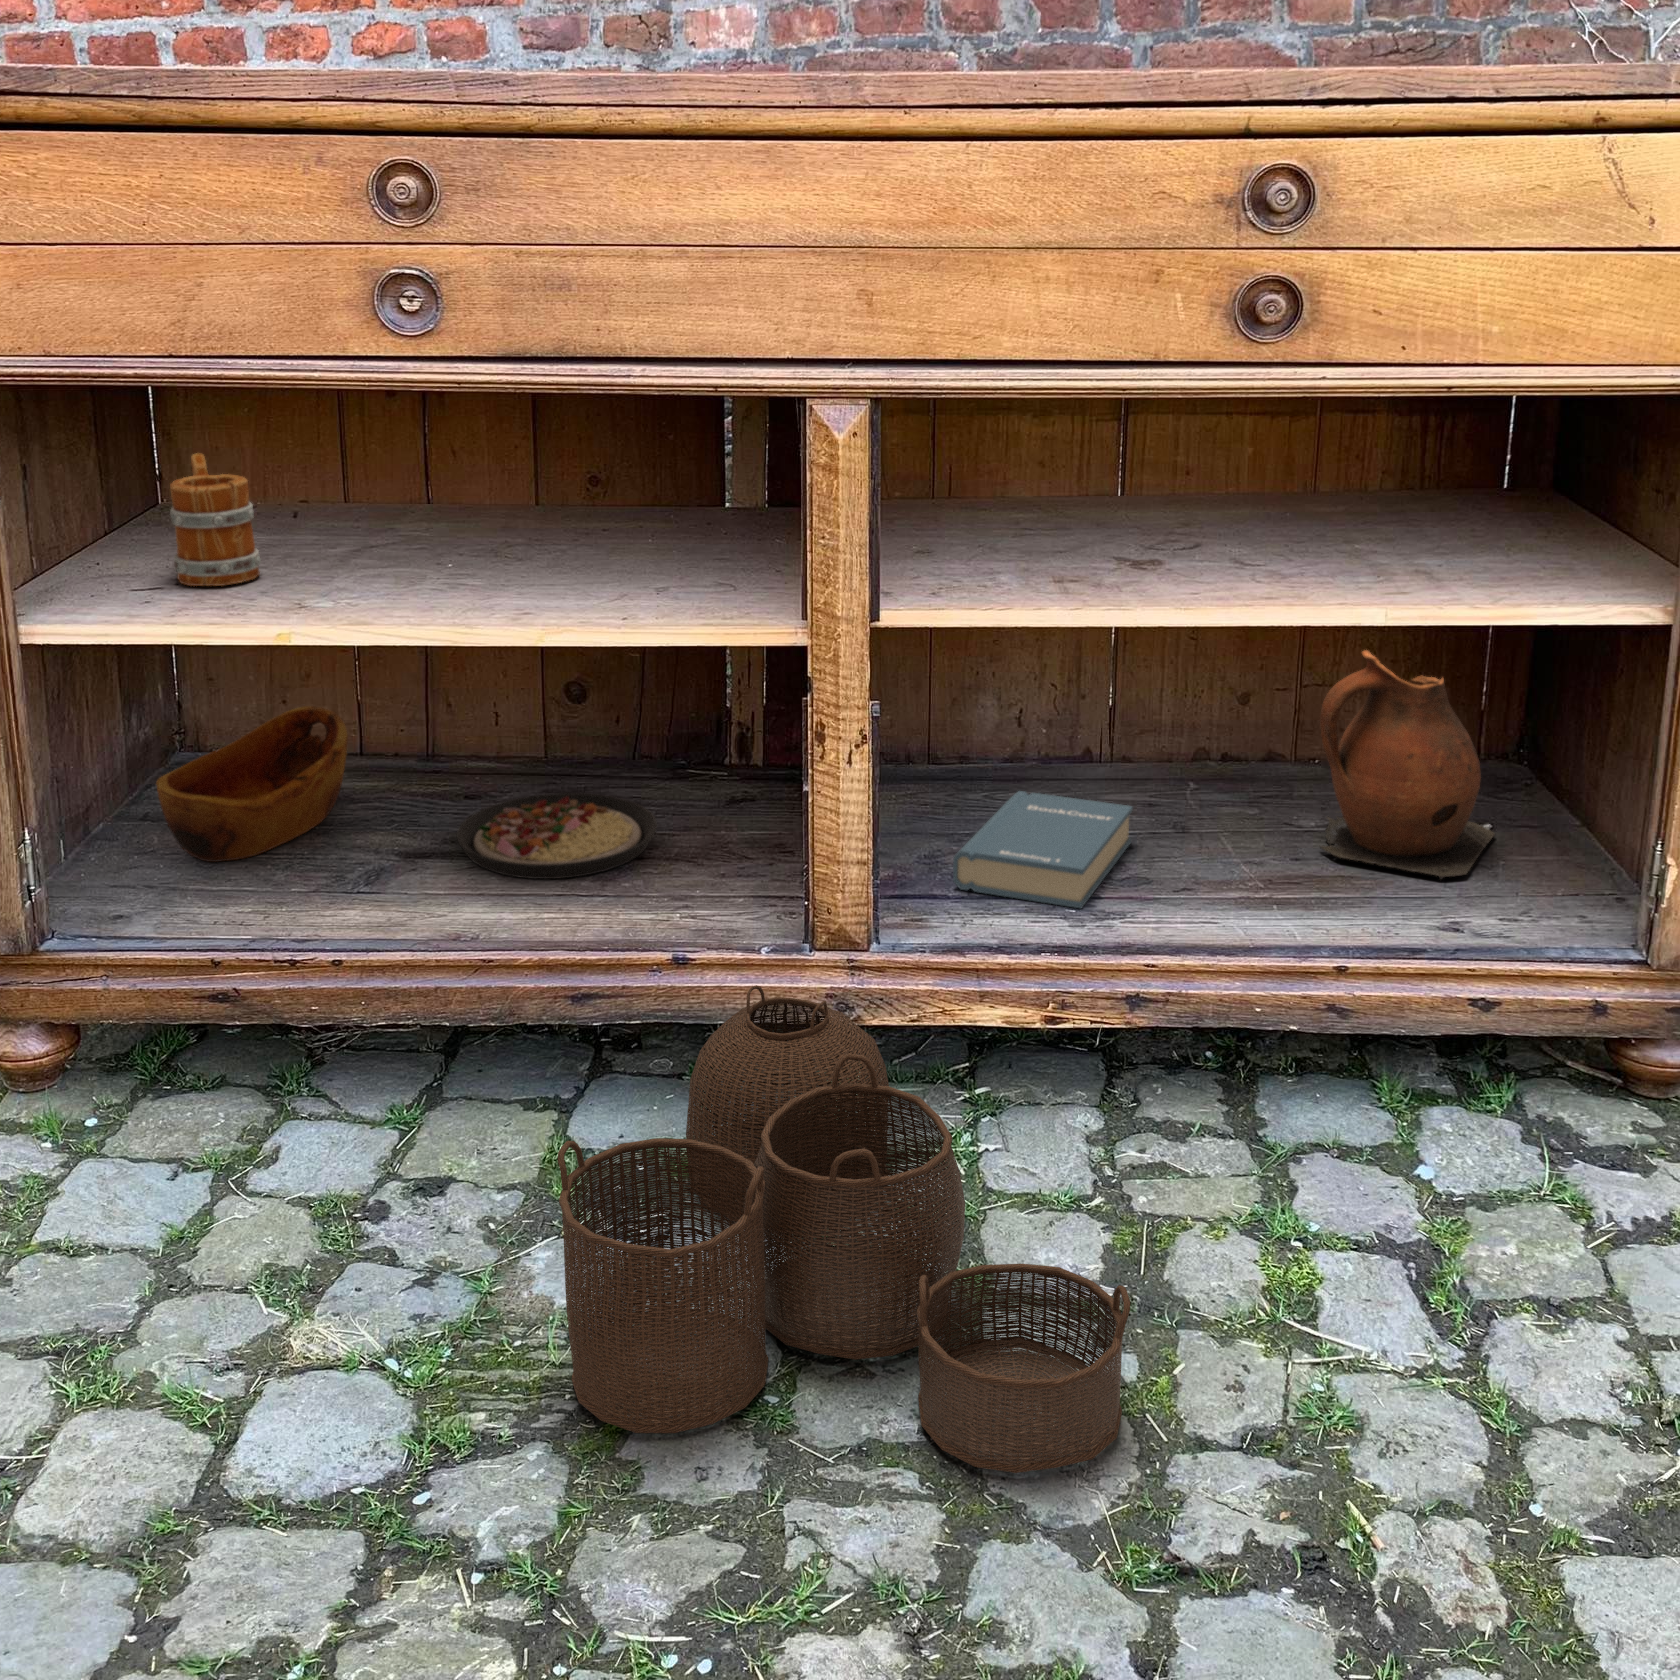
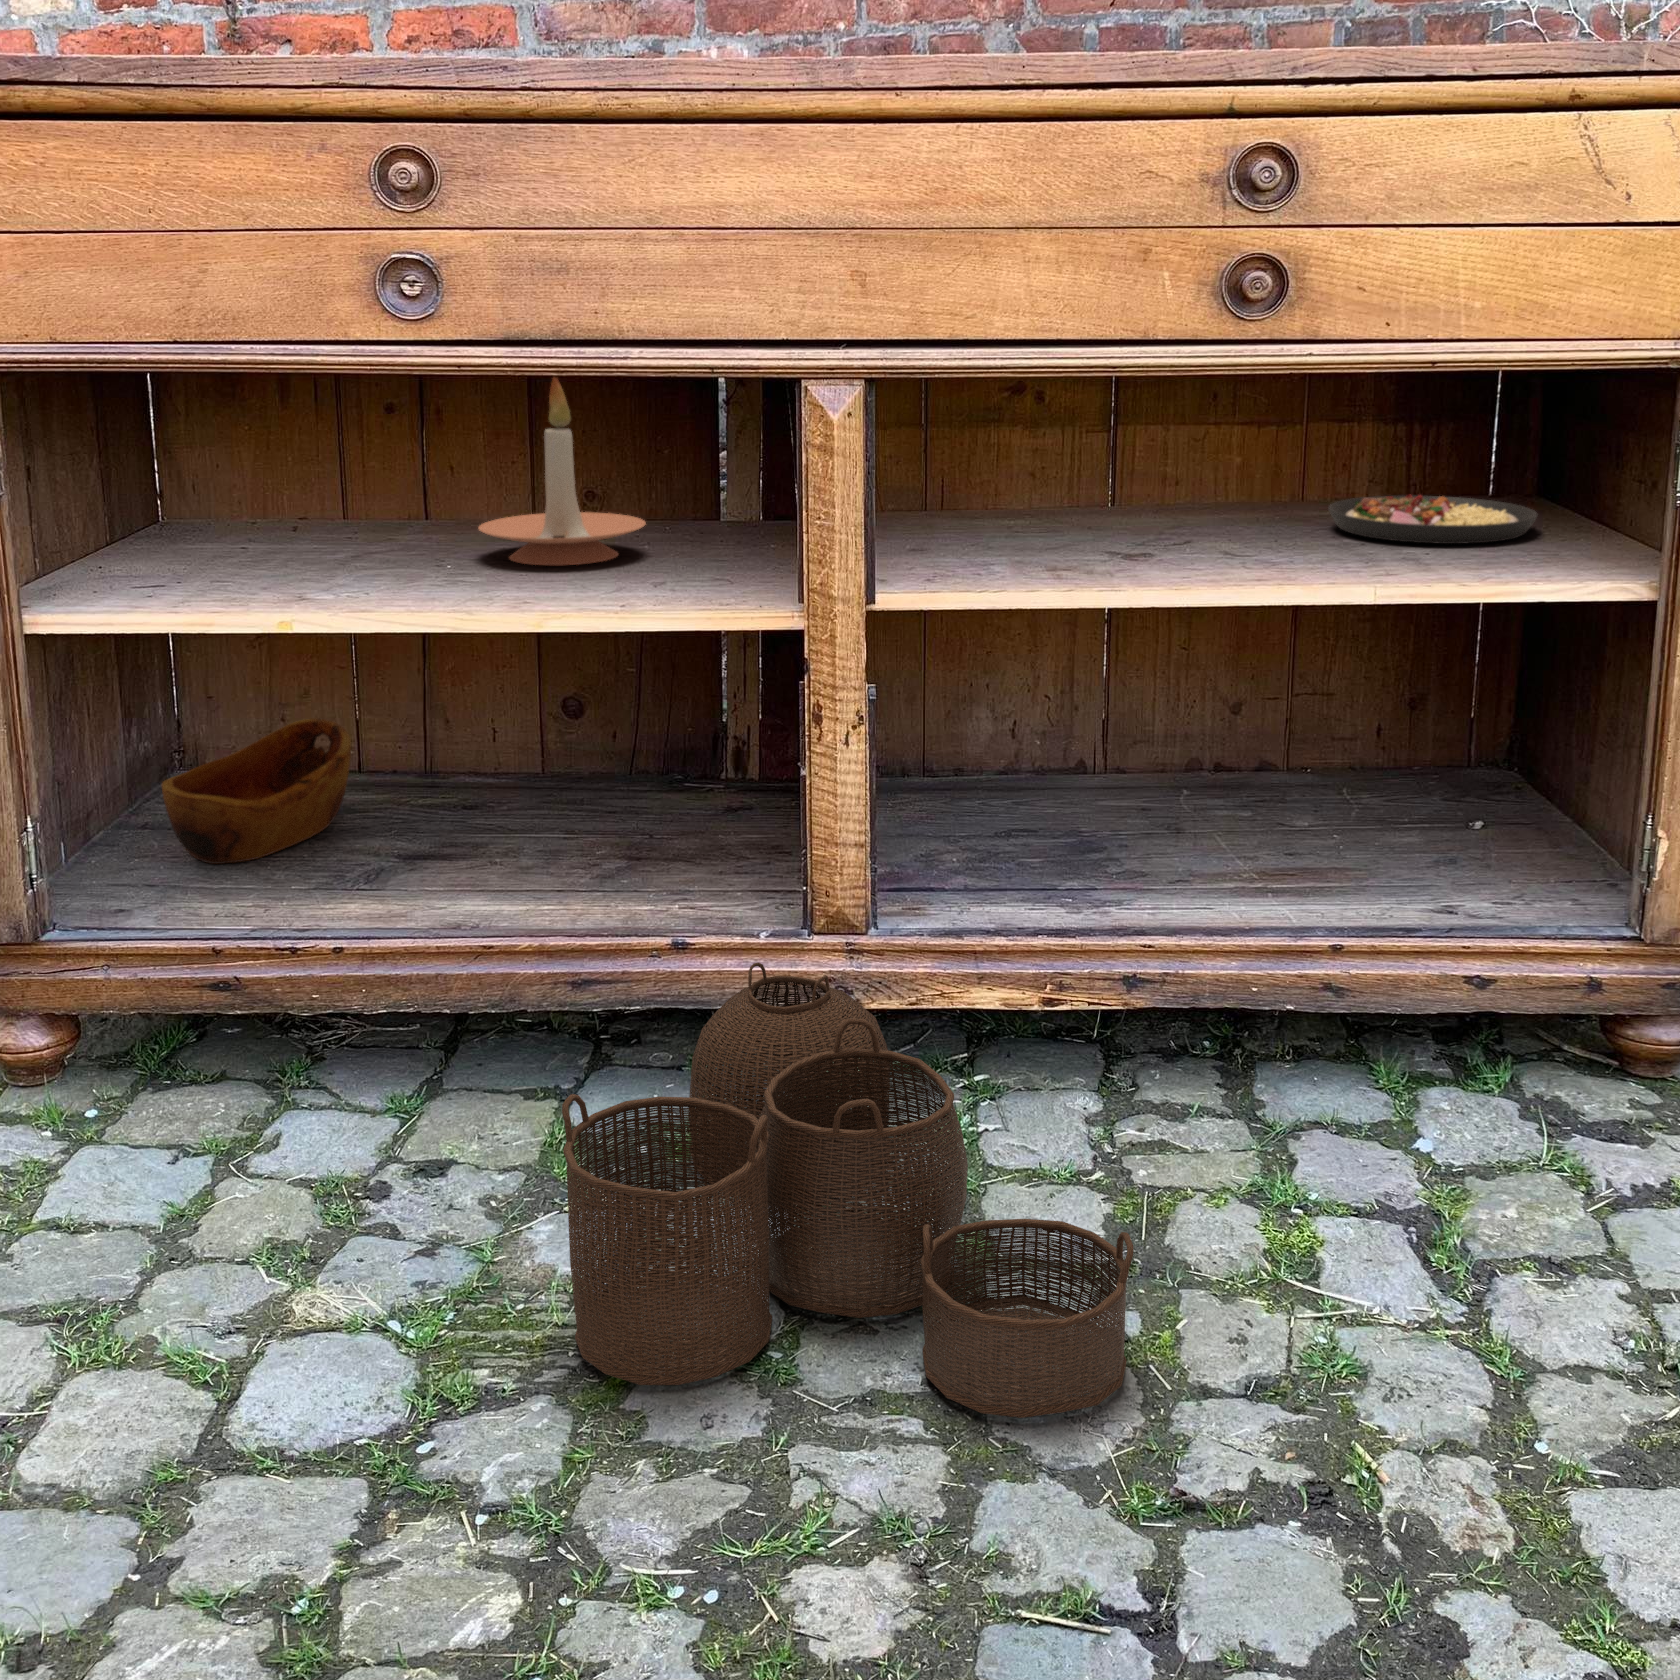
candle holder: none [474,369,645,565] -> present [479,377,646,565]
mug: present [170,454,261,586] -> none [180,457,268,583]
ceramic pitcher: present [1320,650,1495,880] -> none [1312,648,1487,873]
hardback book: present [953,791,1133,908] -> none [952,794,1128,899]
plate: present [456,793,657,879] -> present [1328,495,1537,544]

